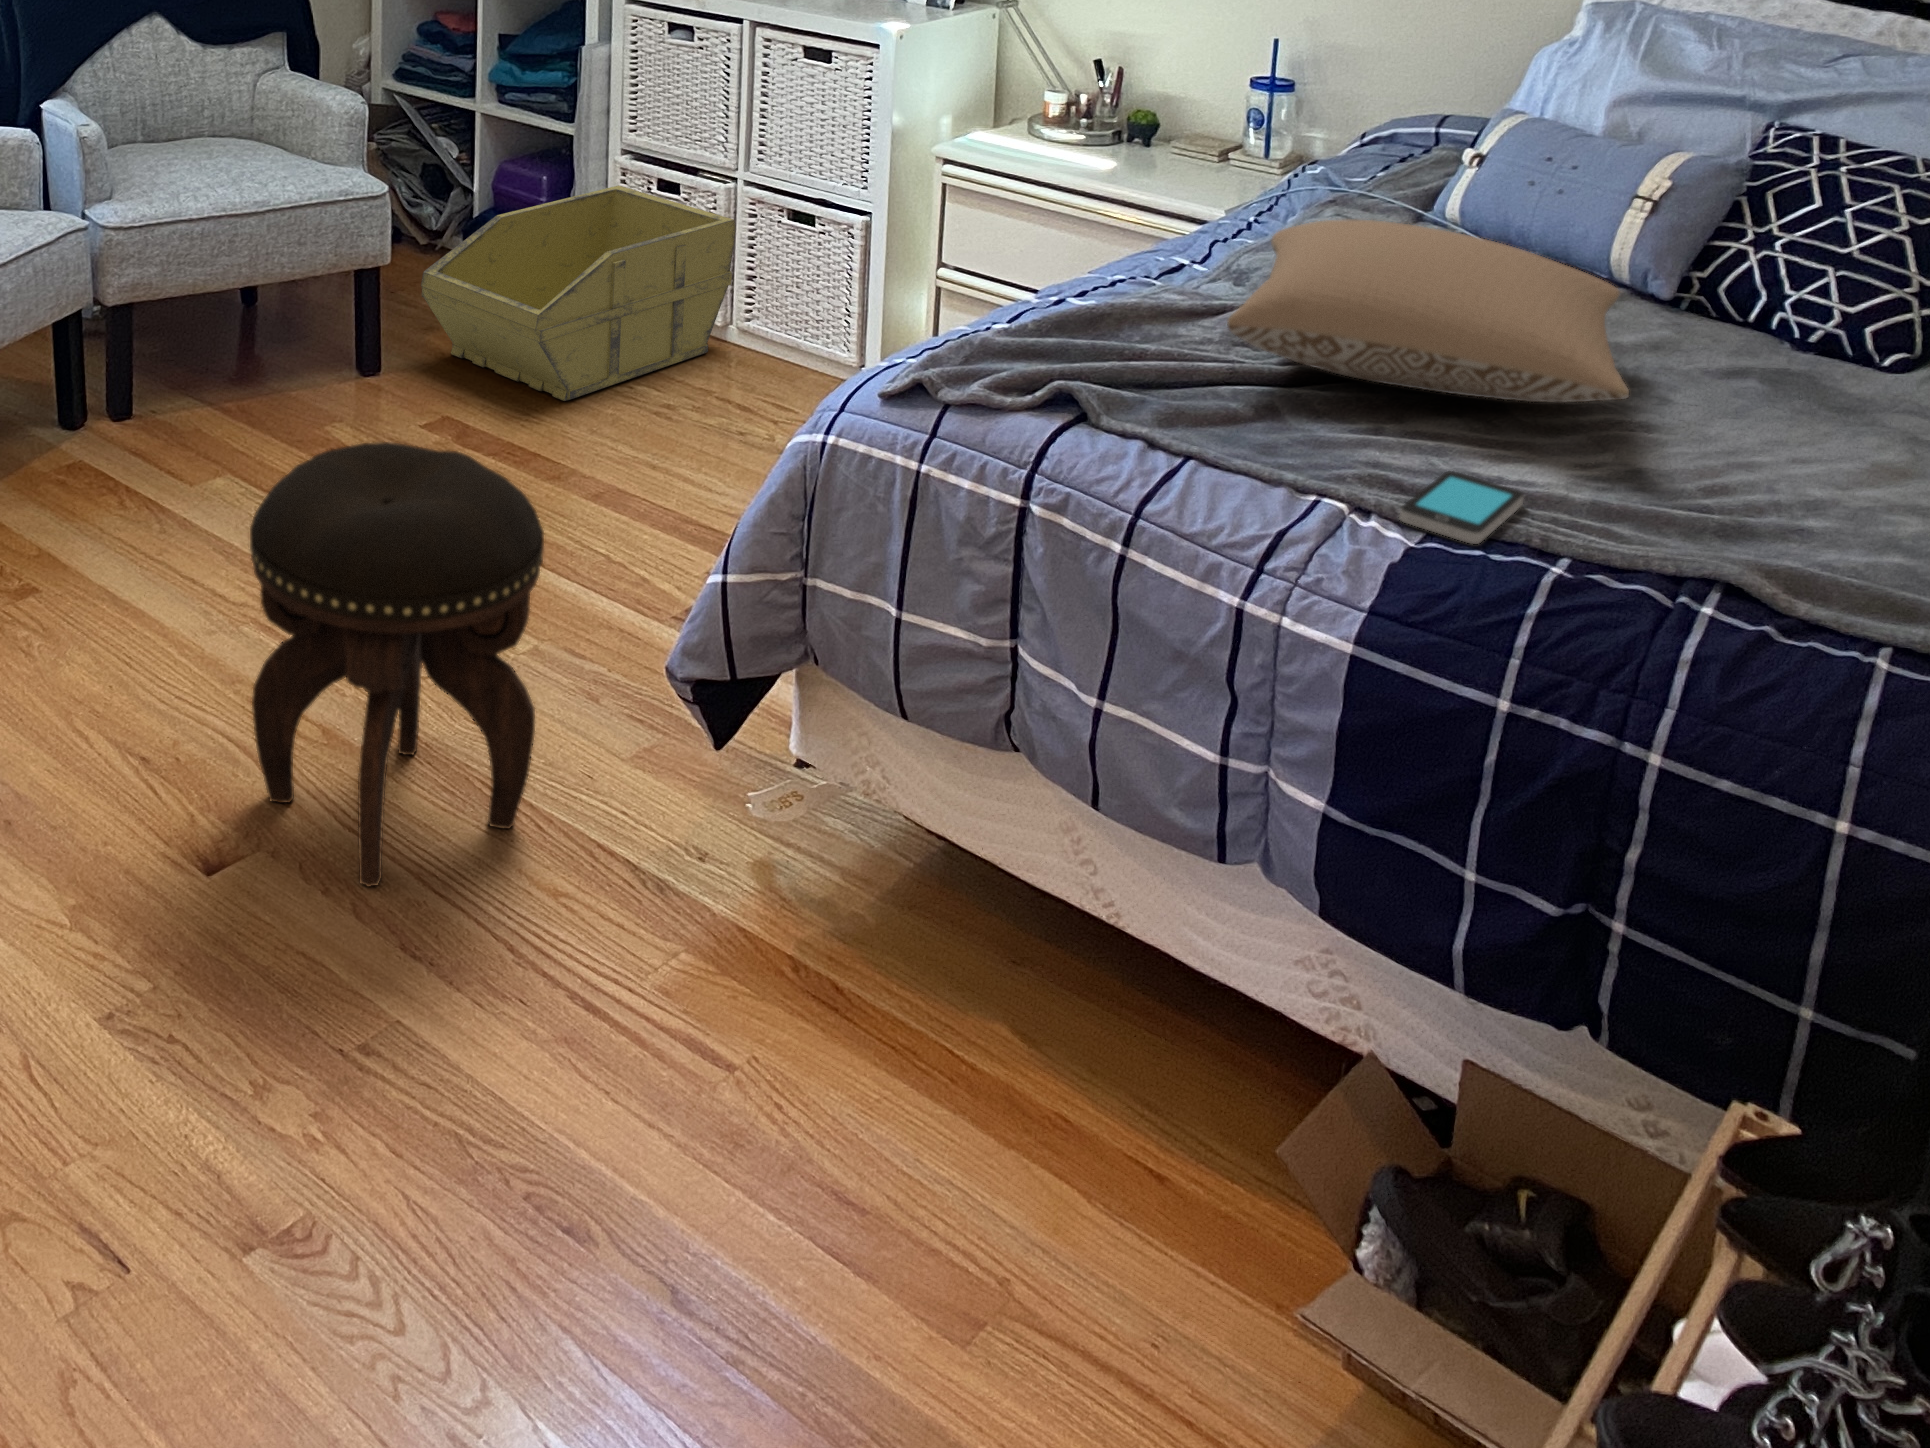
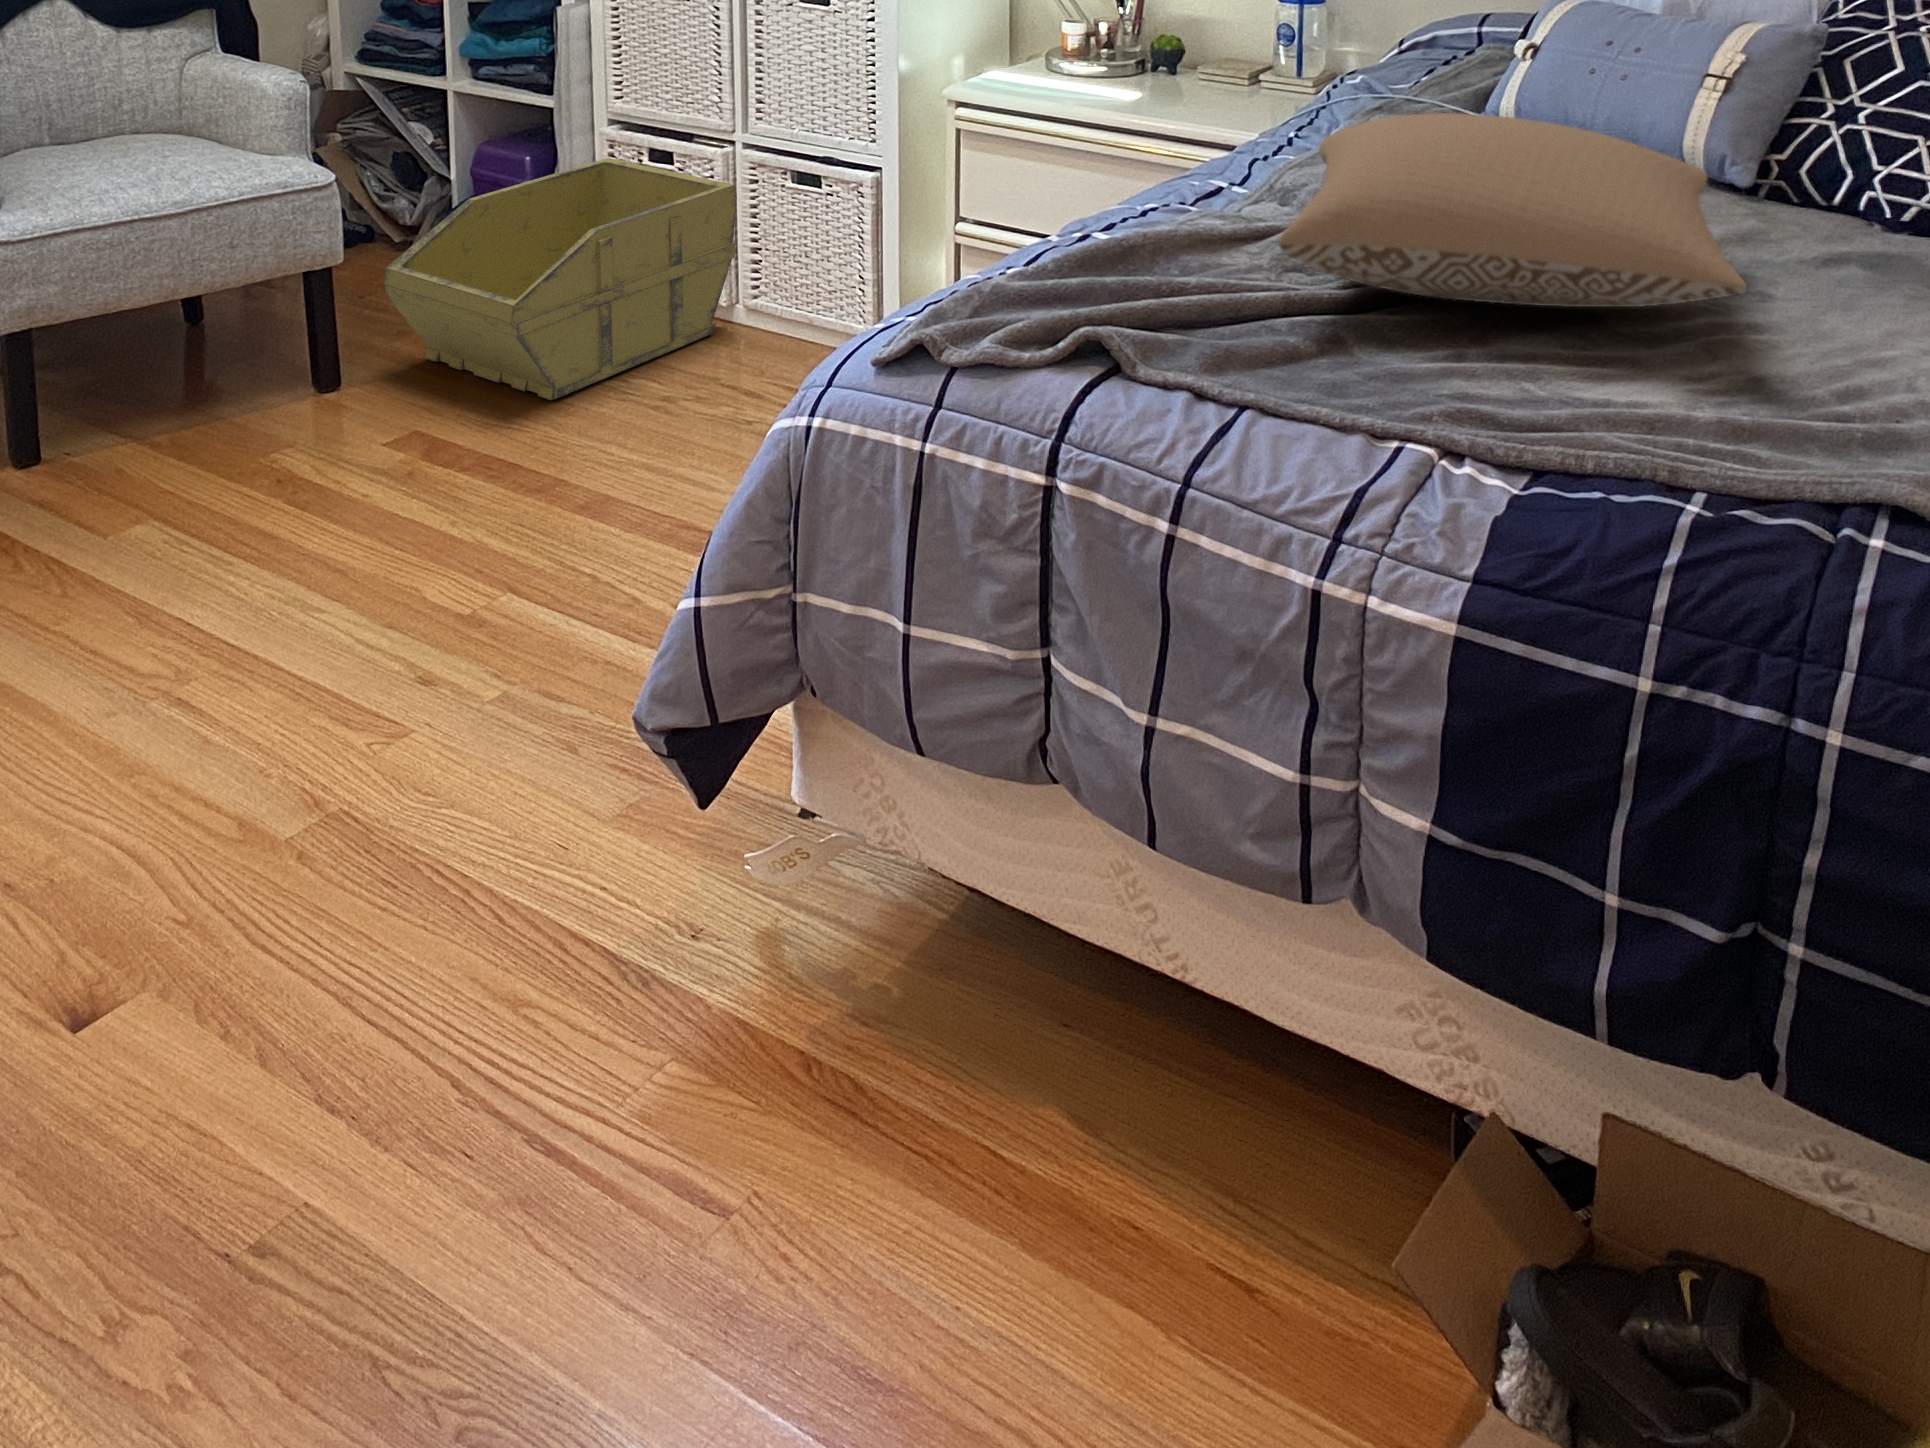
footstool: present [250,442,544,886] -> none [100,470,481,1028]
smartphone: present [1400,471,1524,544] -> none [1500,397,1640,484]

